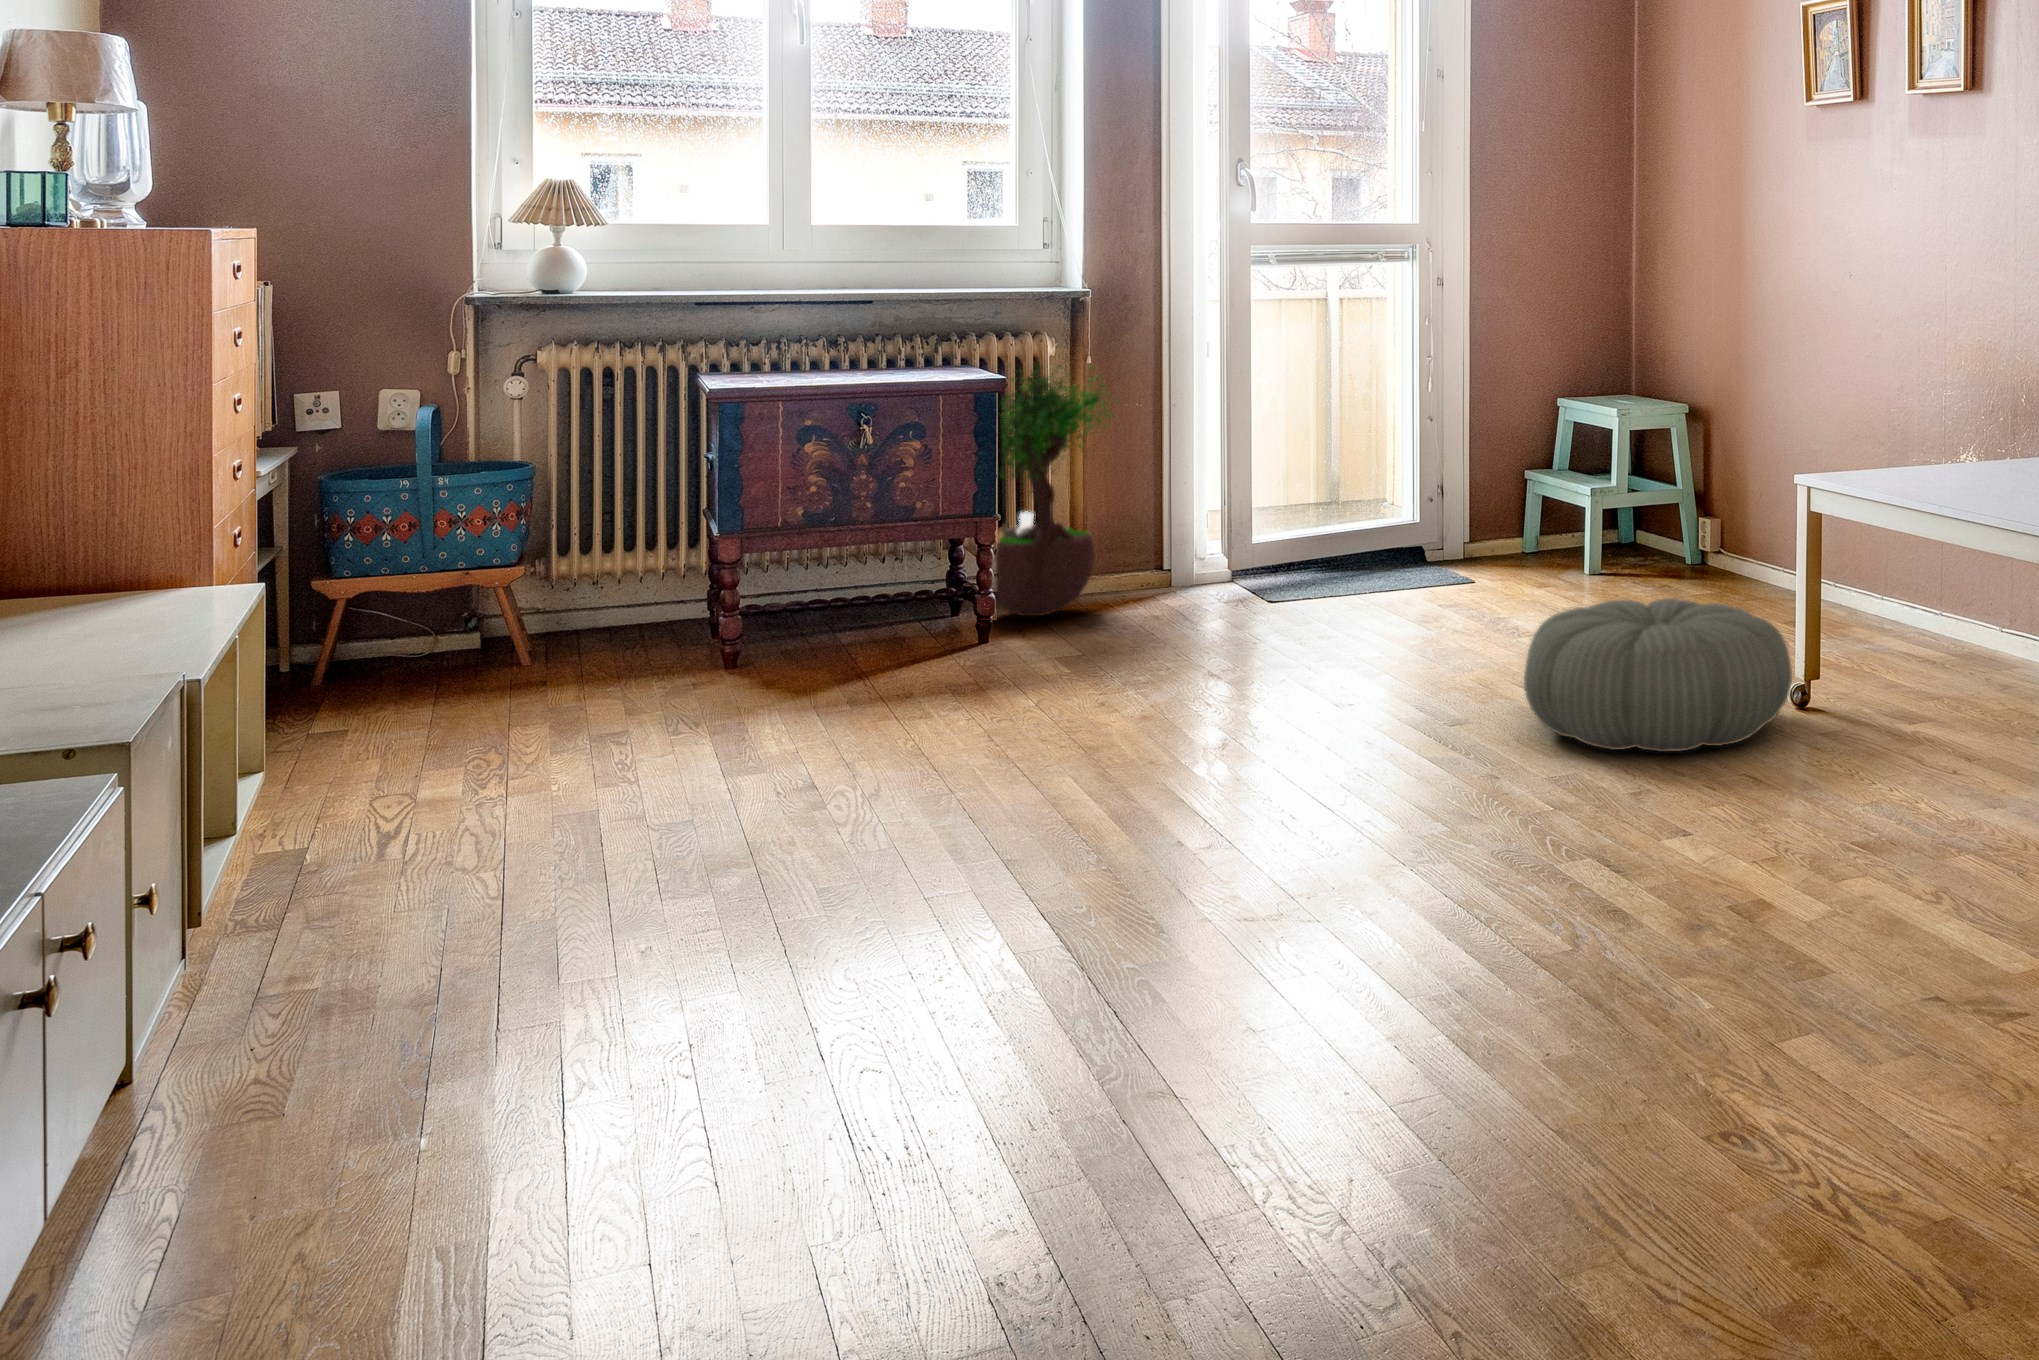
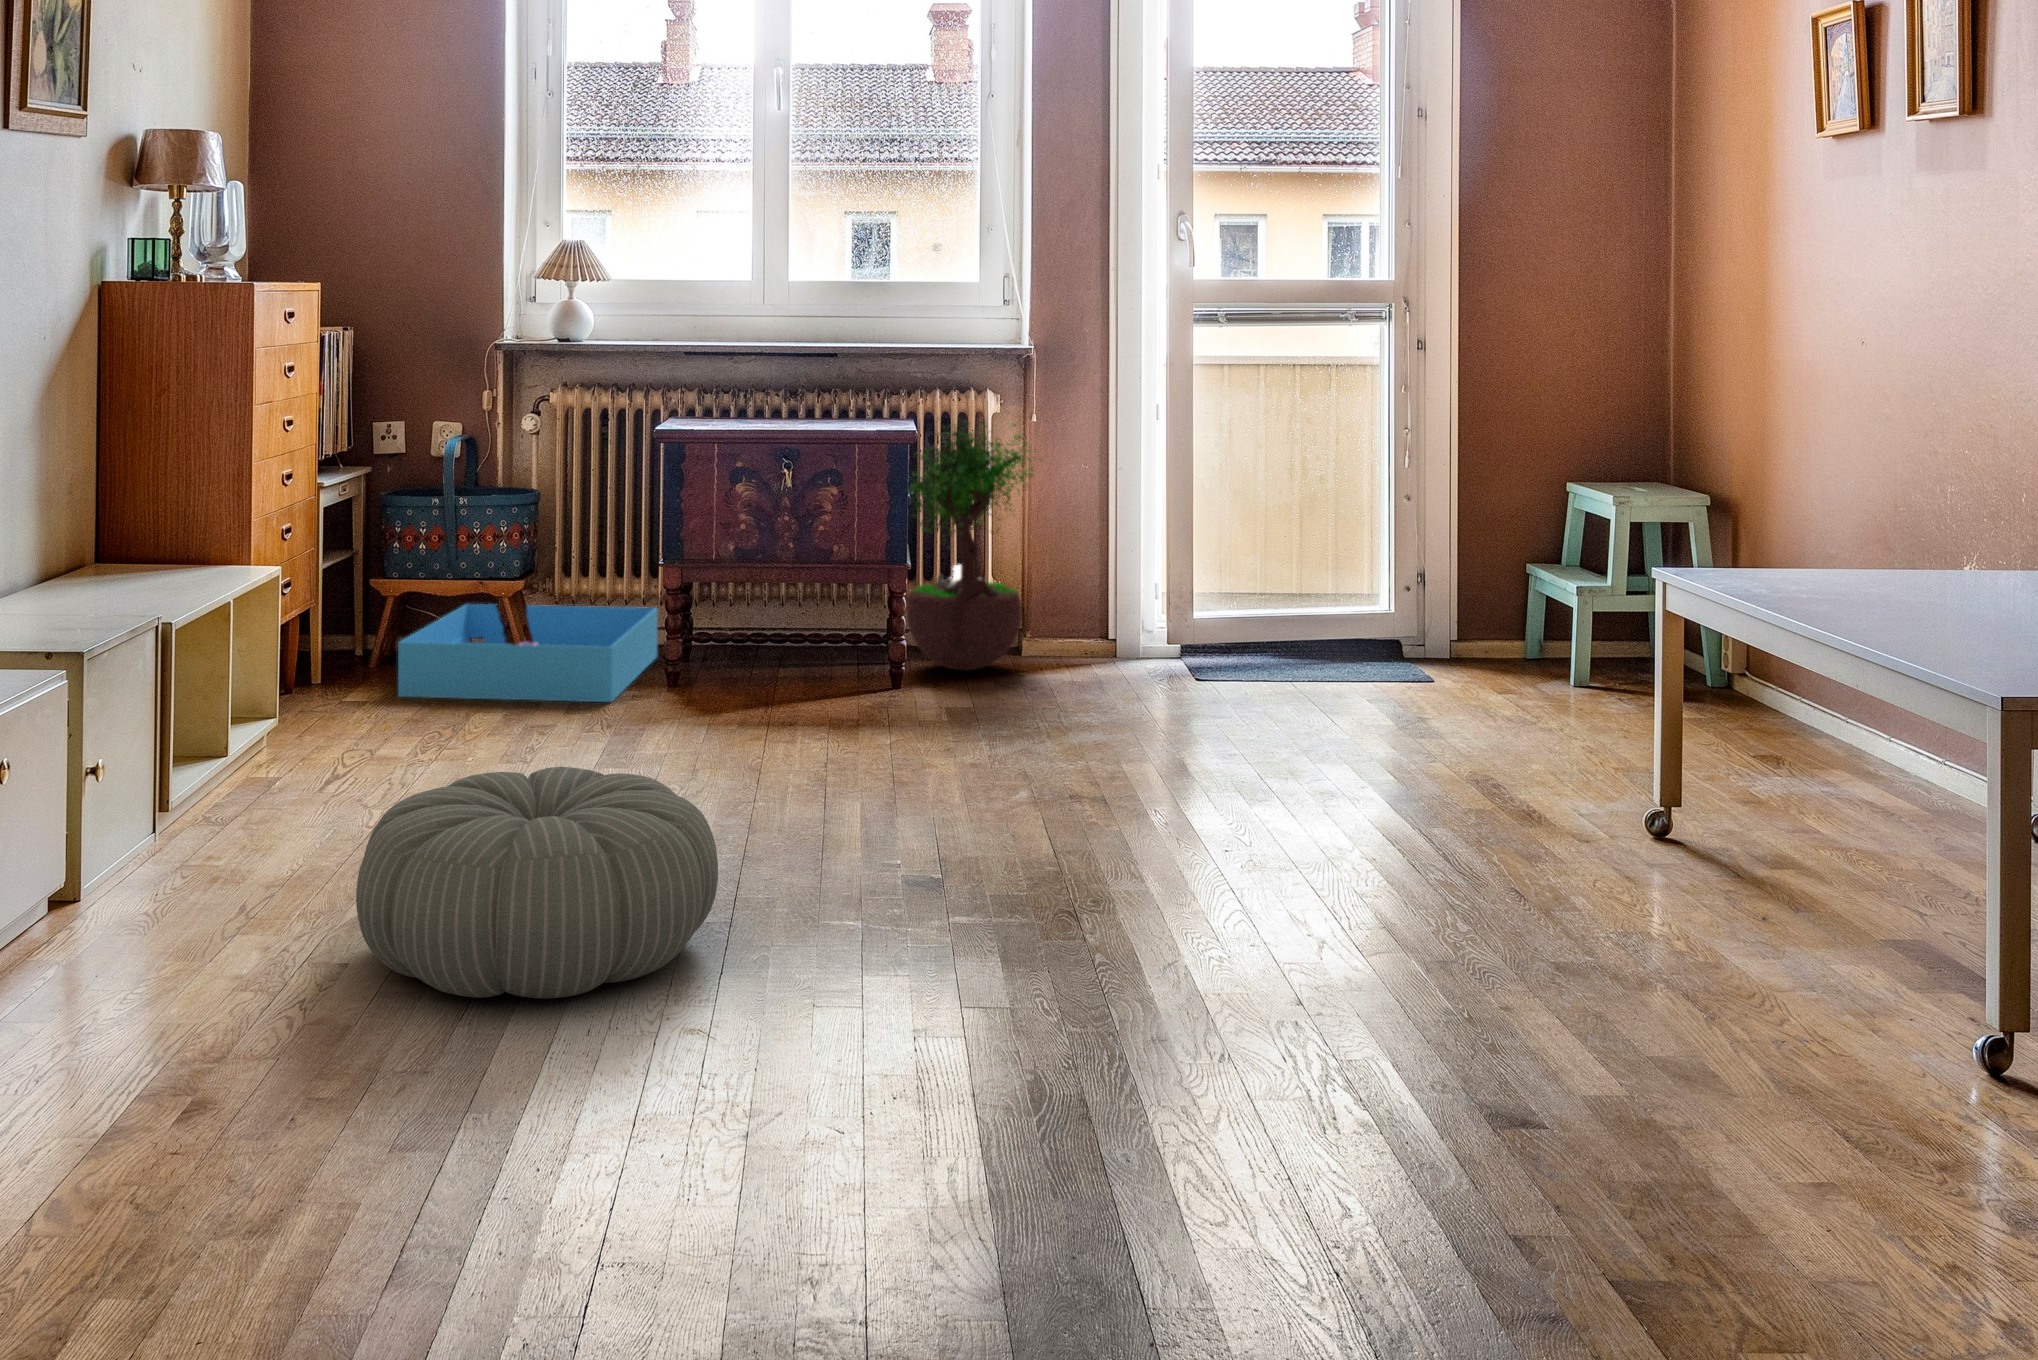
storage bin: none [387,585,683,709] -> present [398,604,658,702]
pouf: present [1524,598,1792,752] -> present [356,767,718,999]

